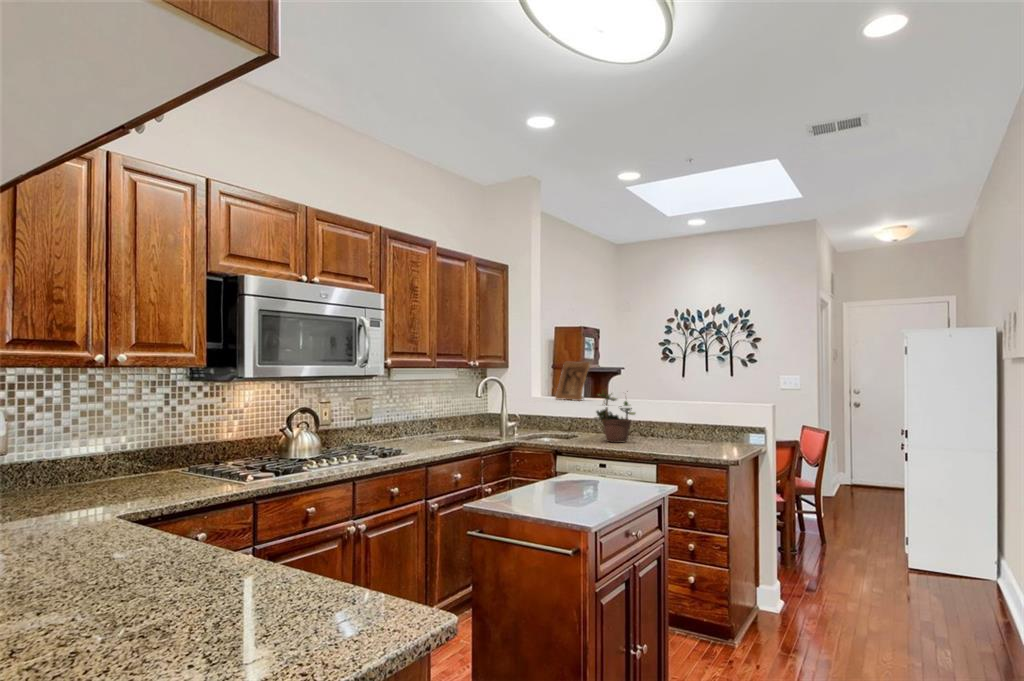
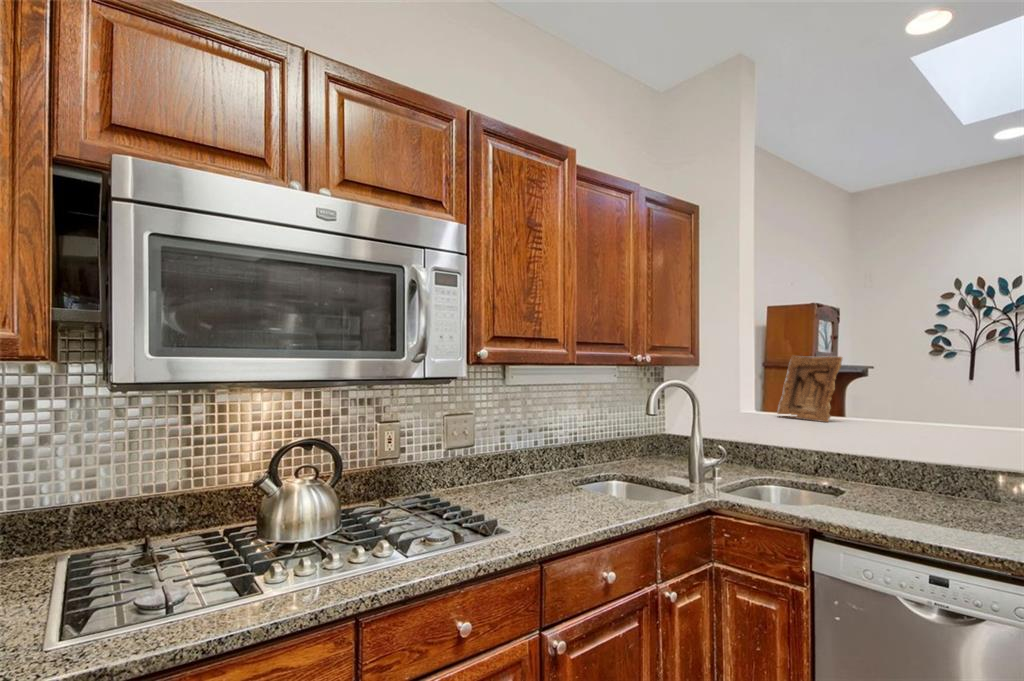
potted plant: present [595,391,635,443] -> none [882,401,990,522]

